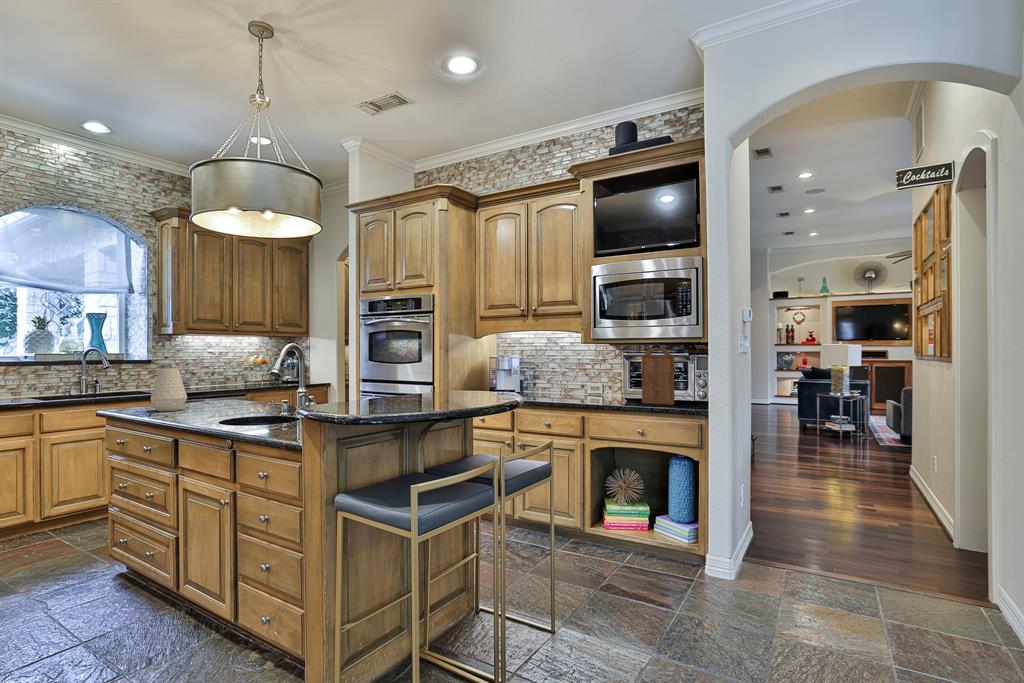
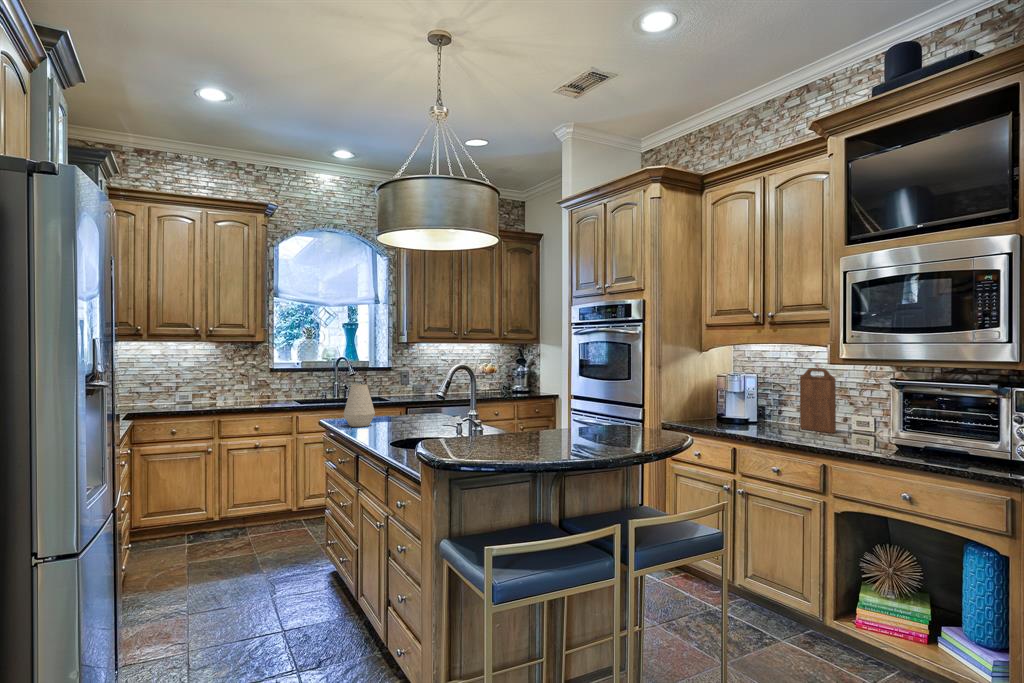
cutting board: present [642,348,675,405] -> present [800,368,836,433]

